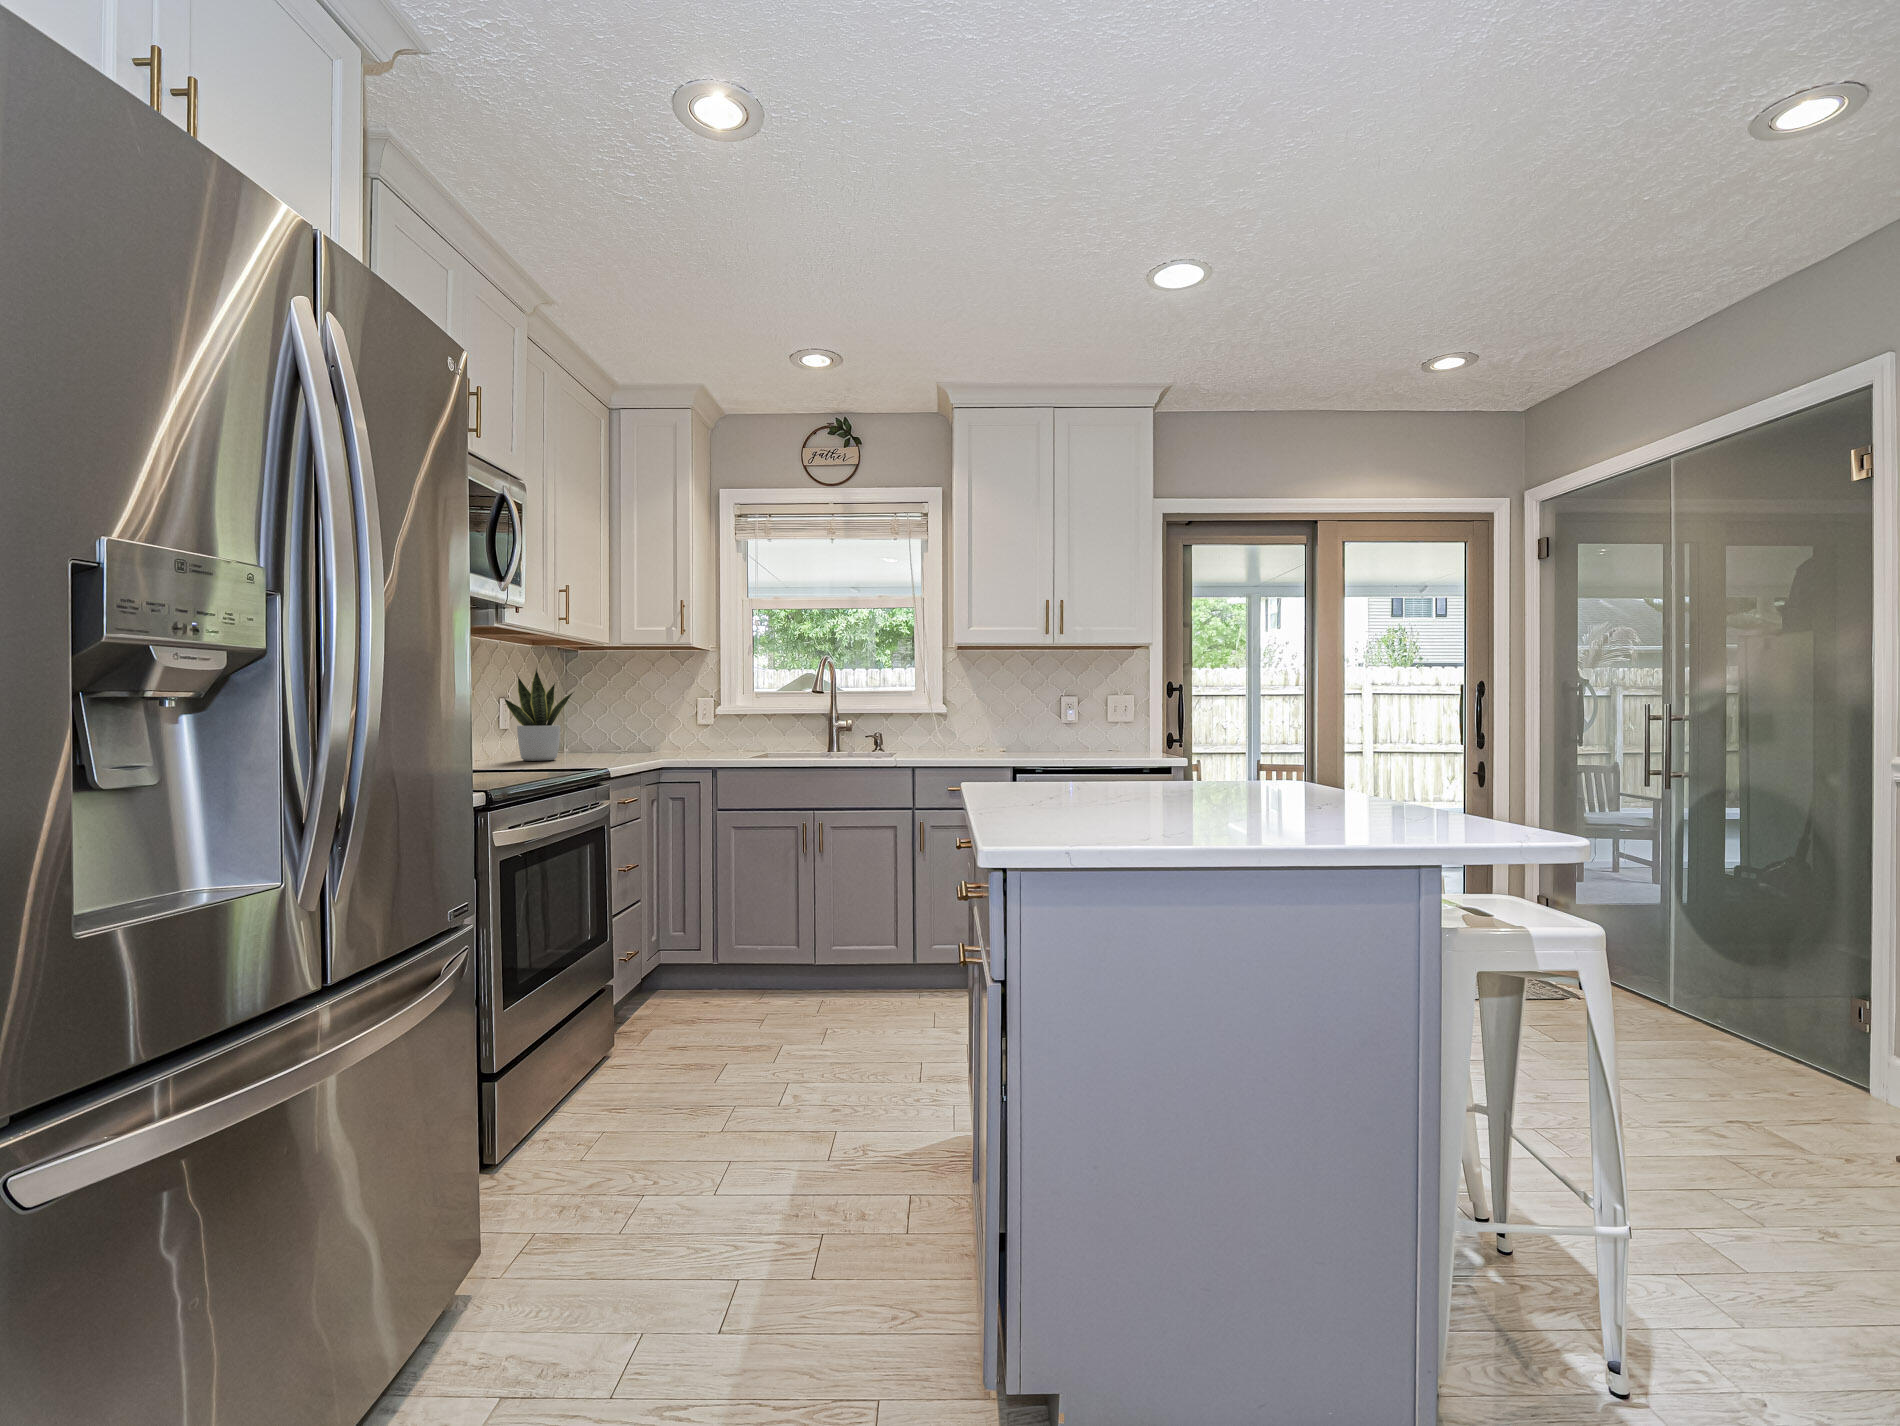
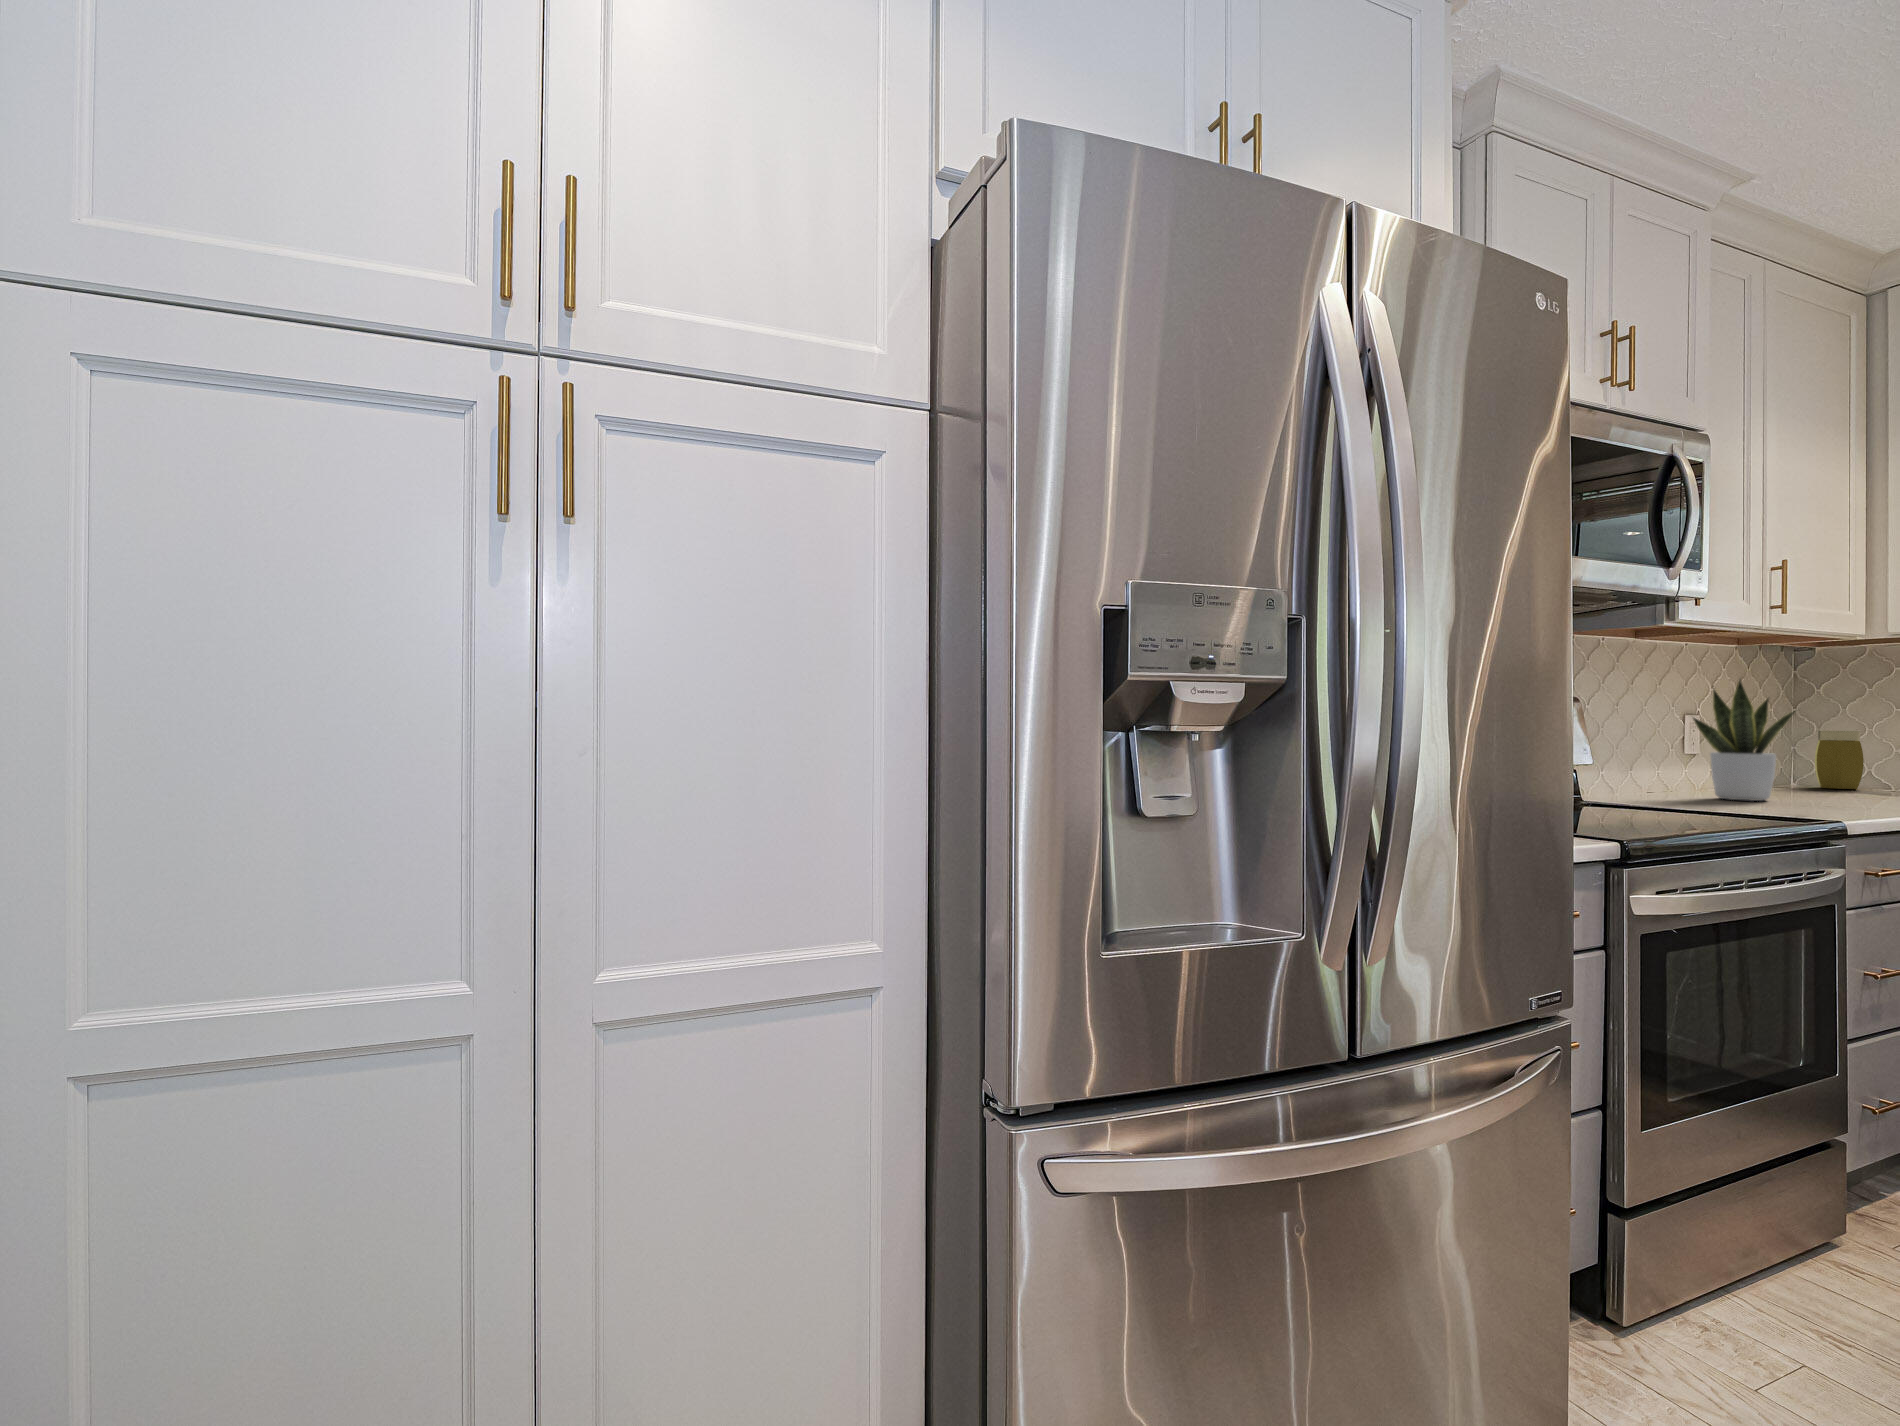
jar: none [578,709,607,750] -> present [1815,731,1864,789]

